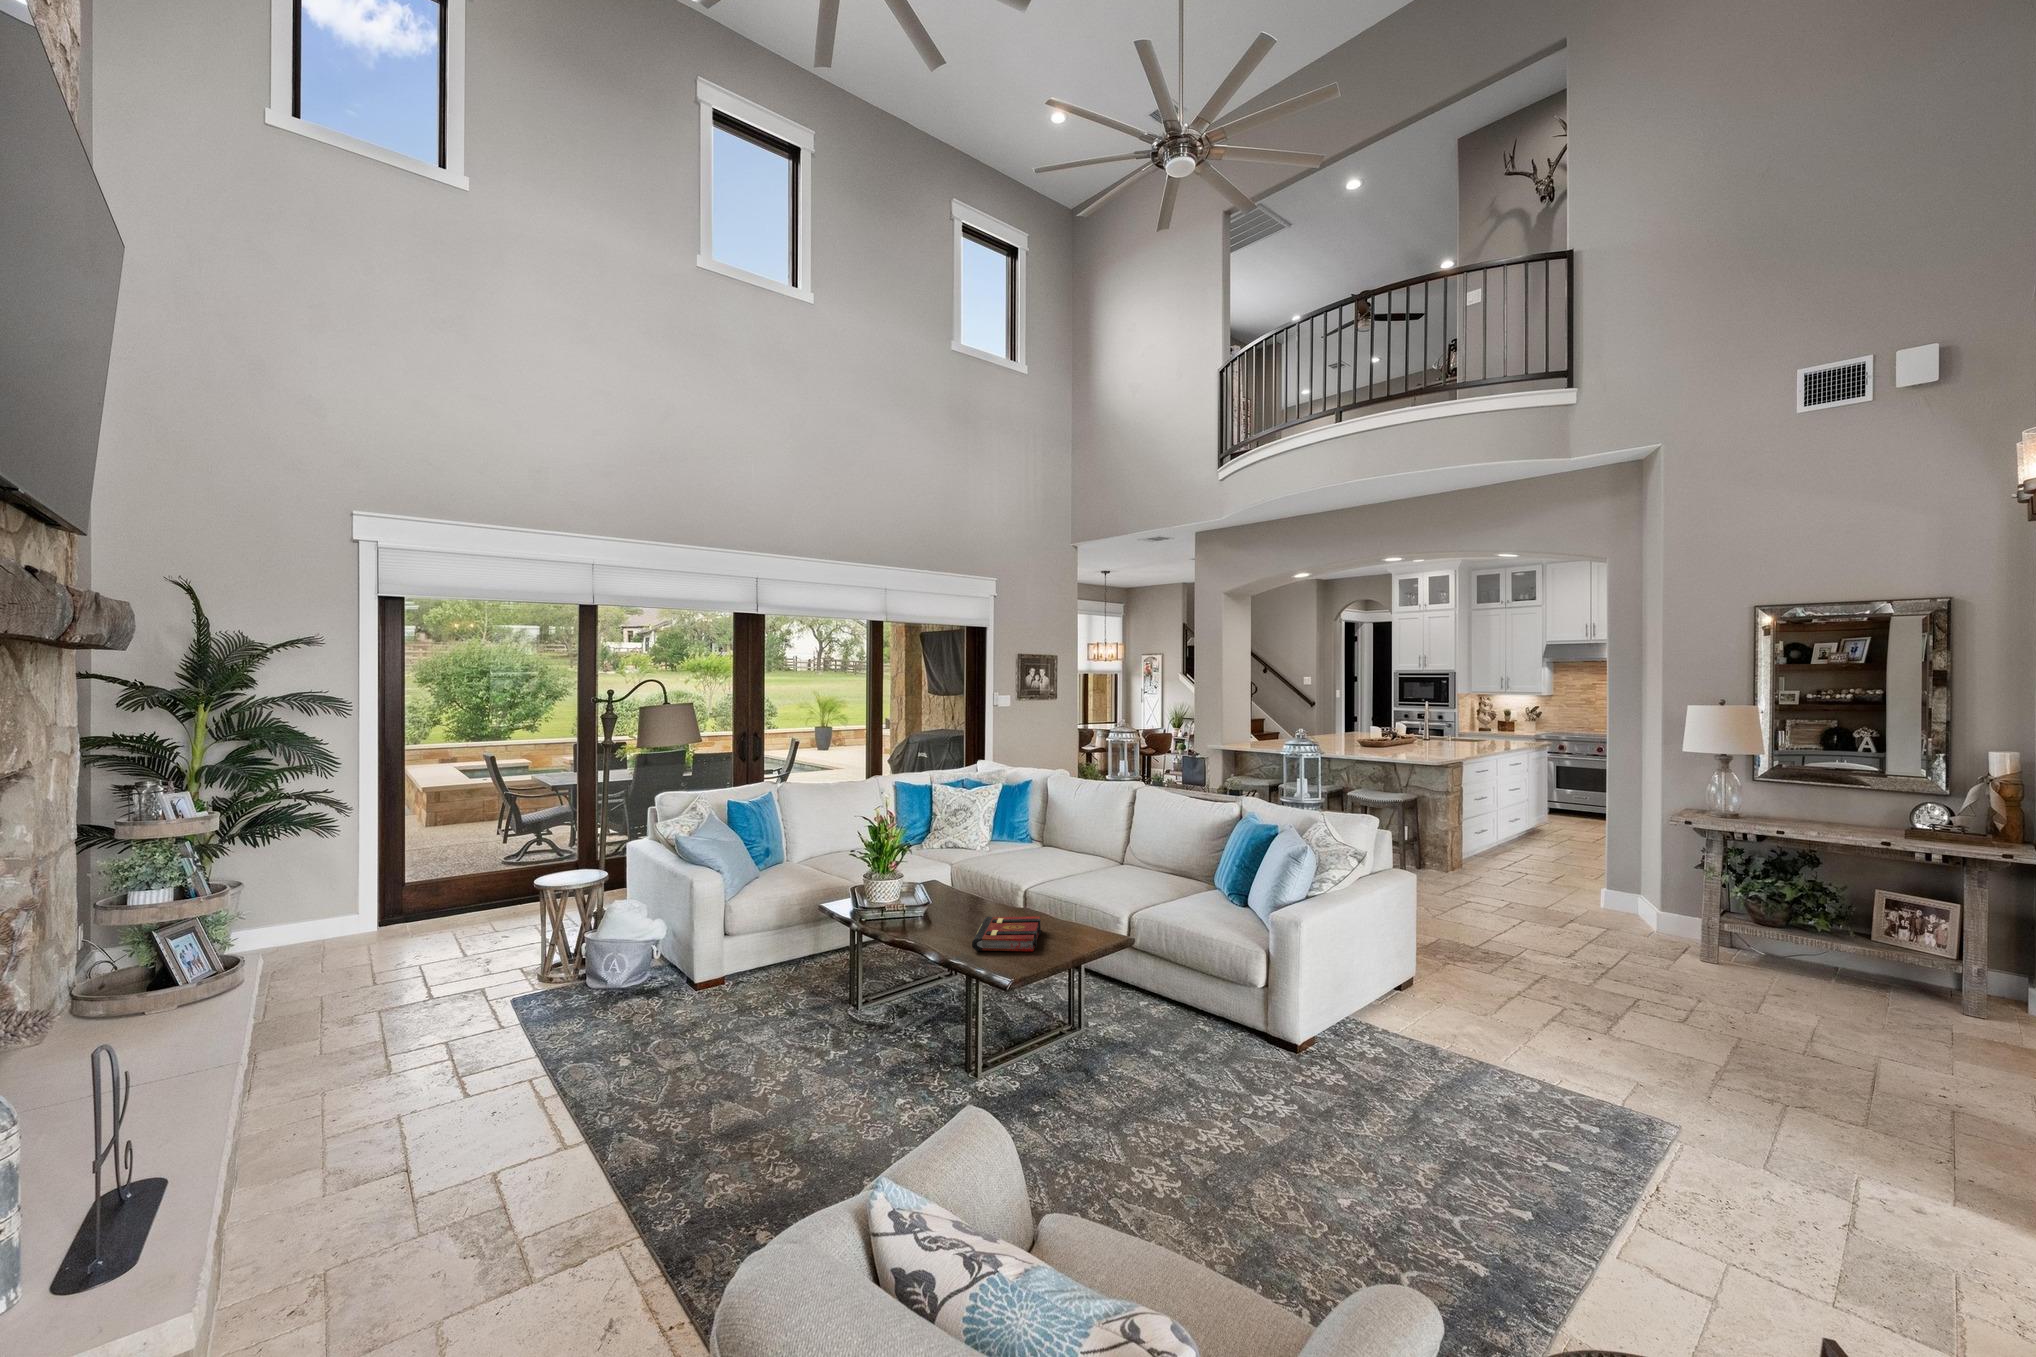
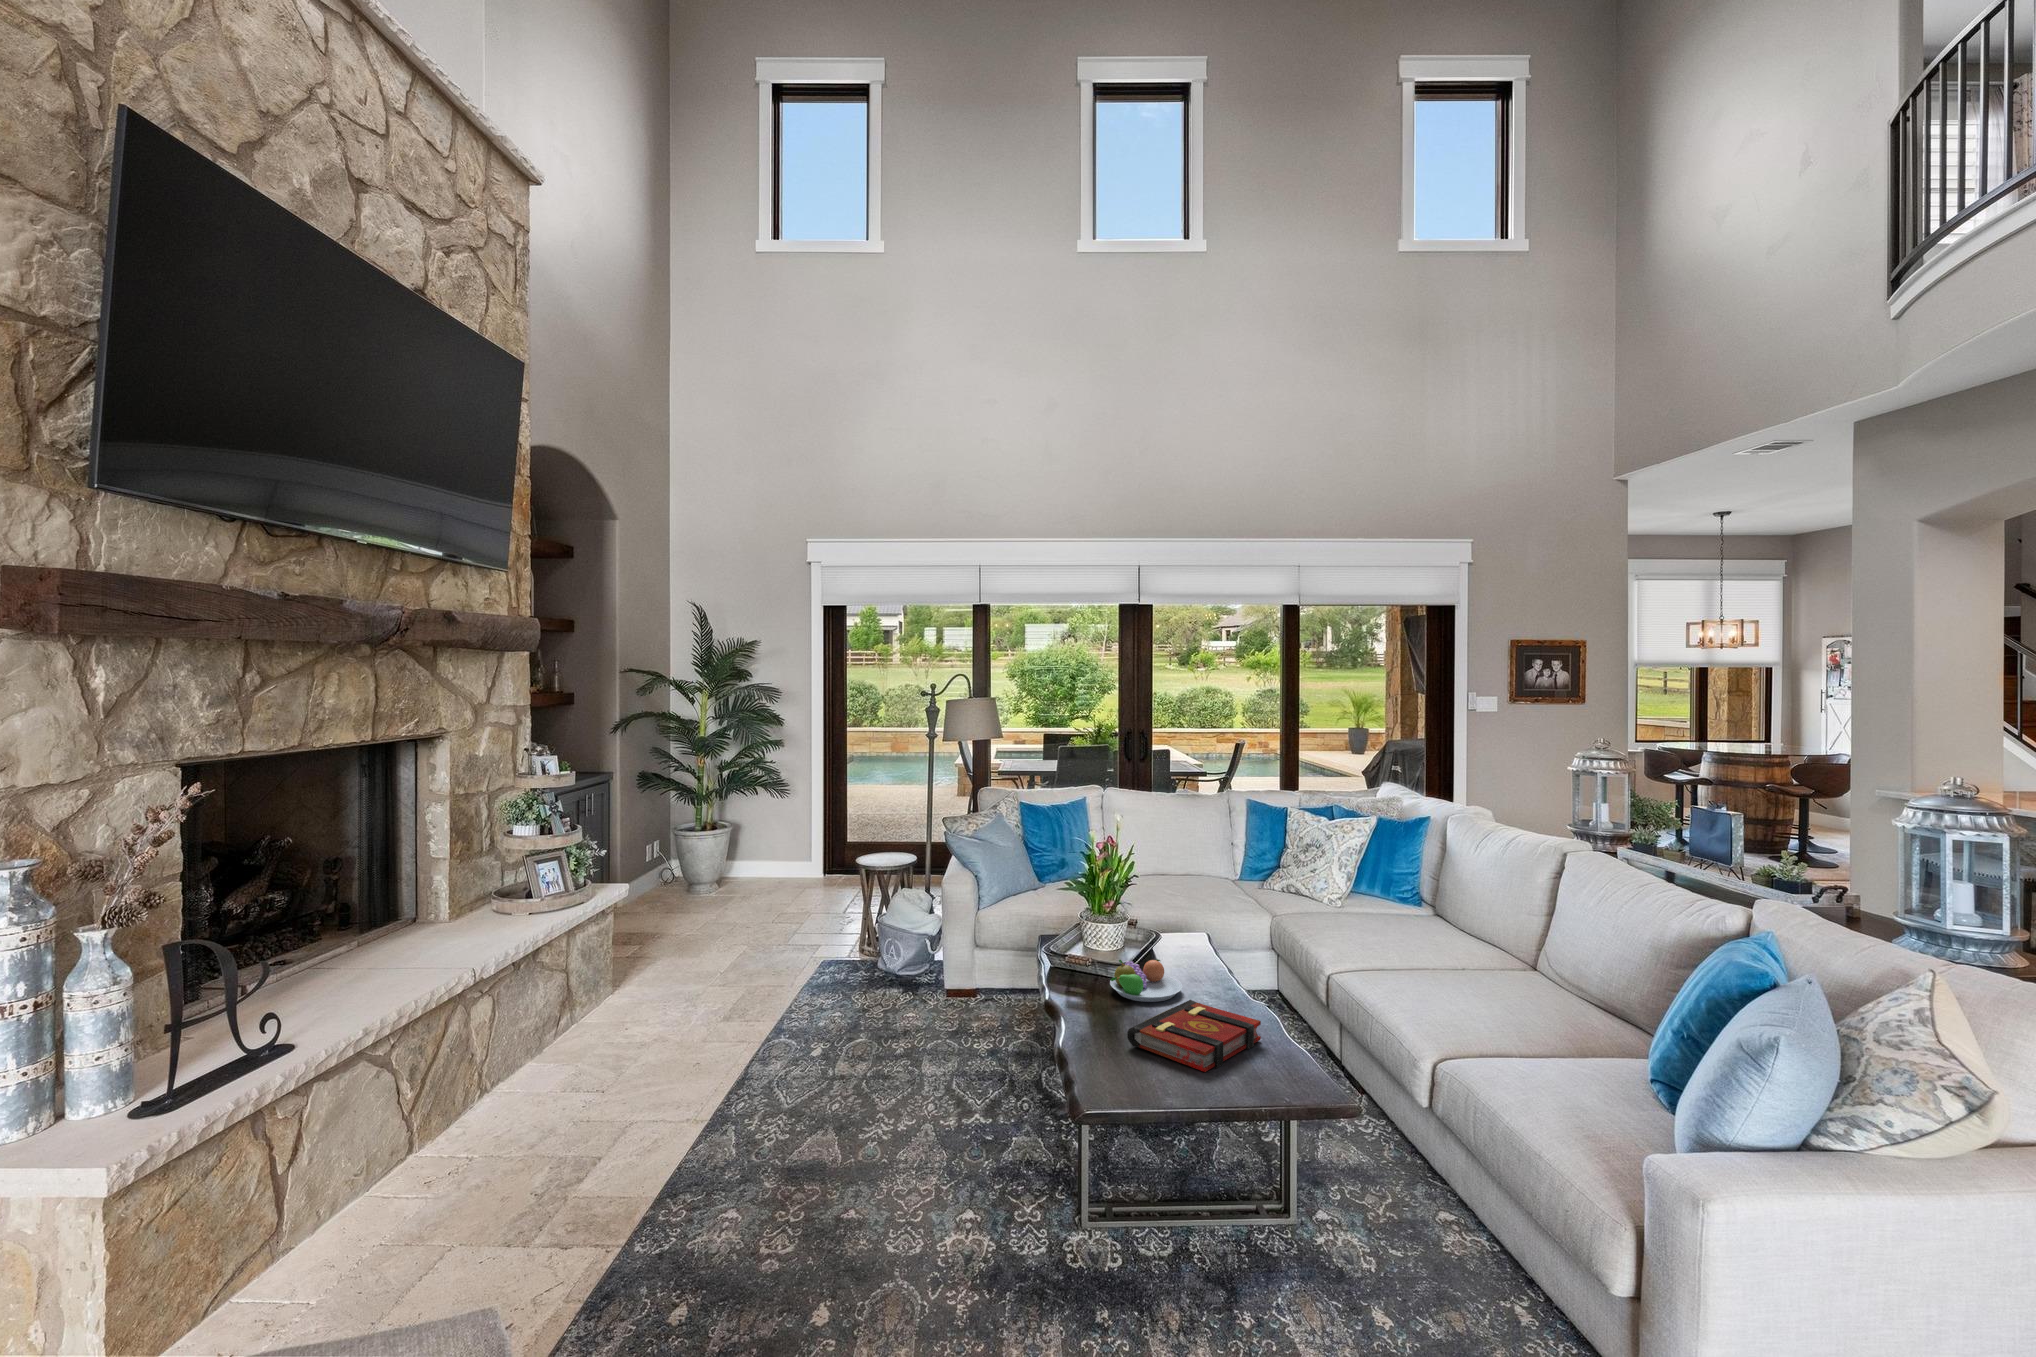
fruit bowl: none [914,900,966,929] -> present [1110,959,1182,1002]

